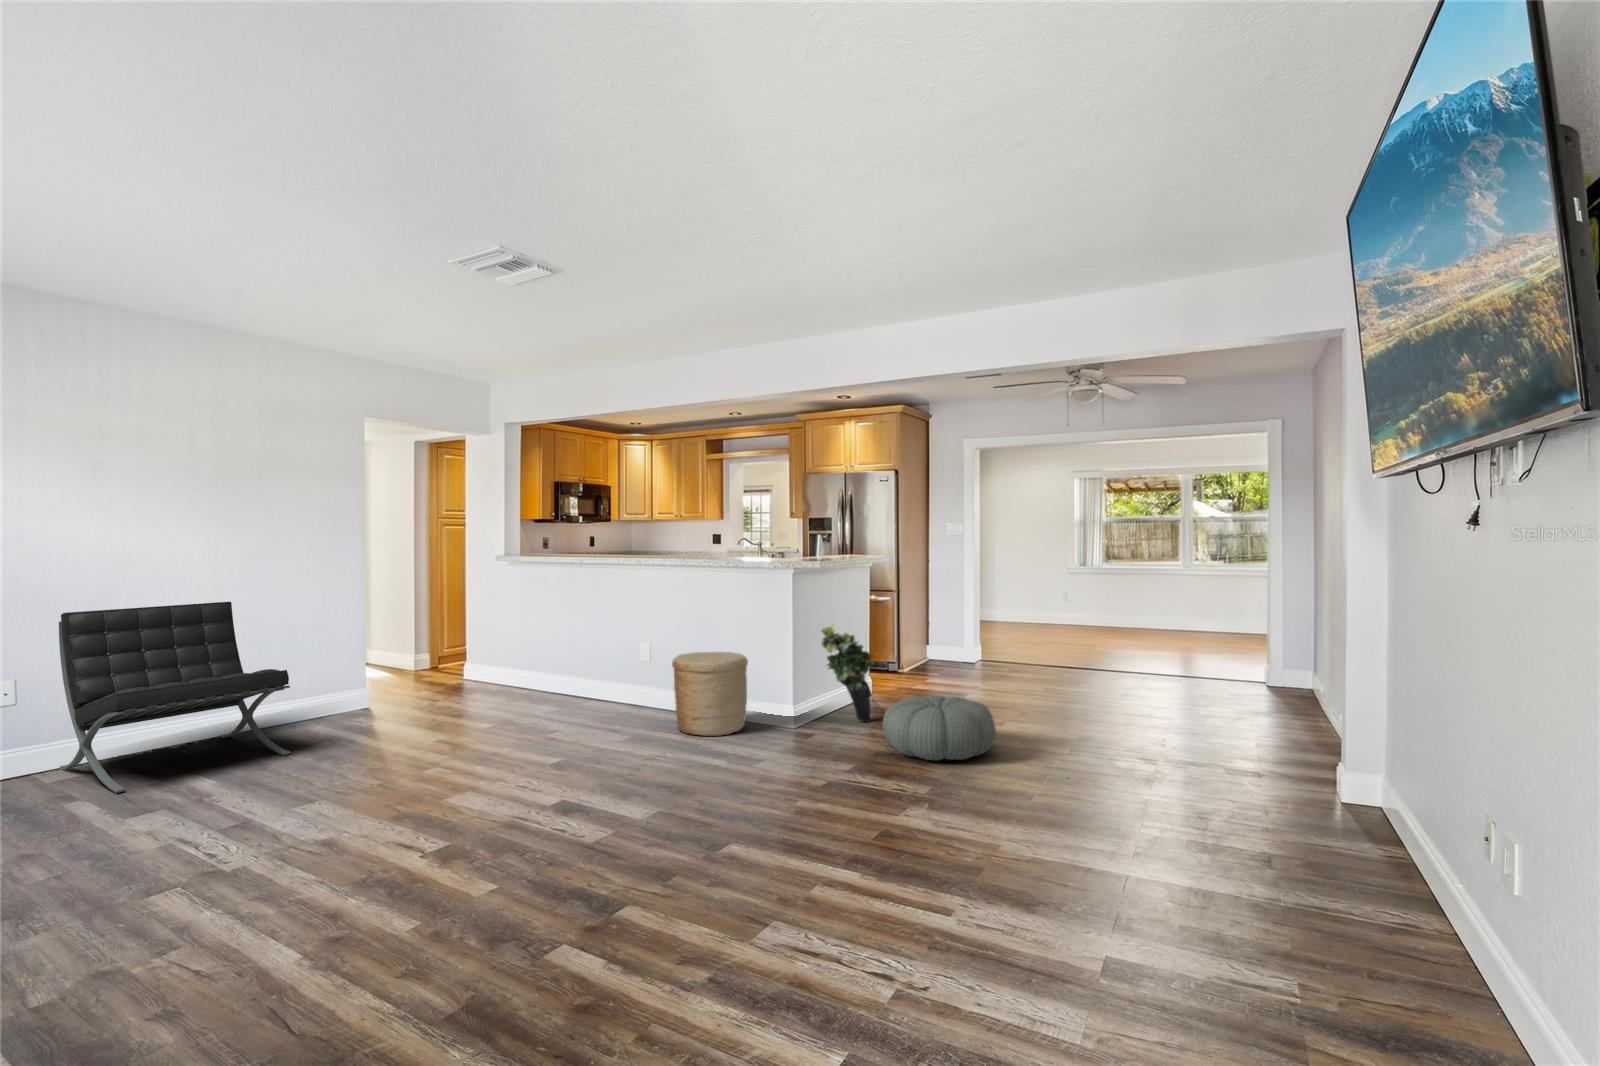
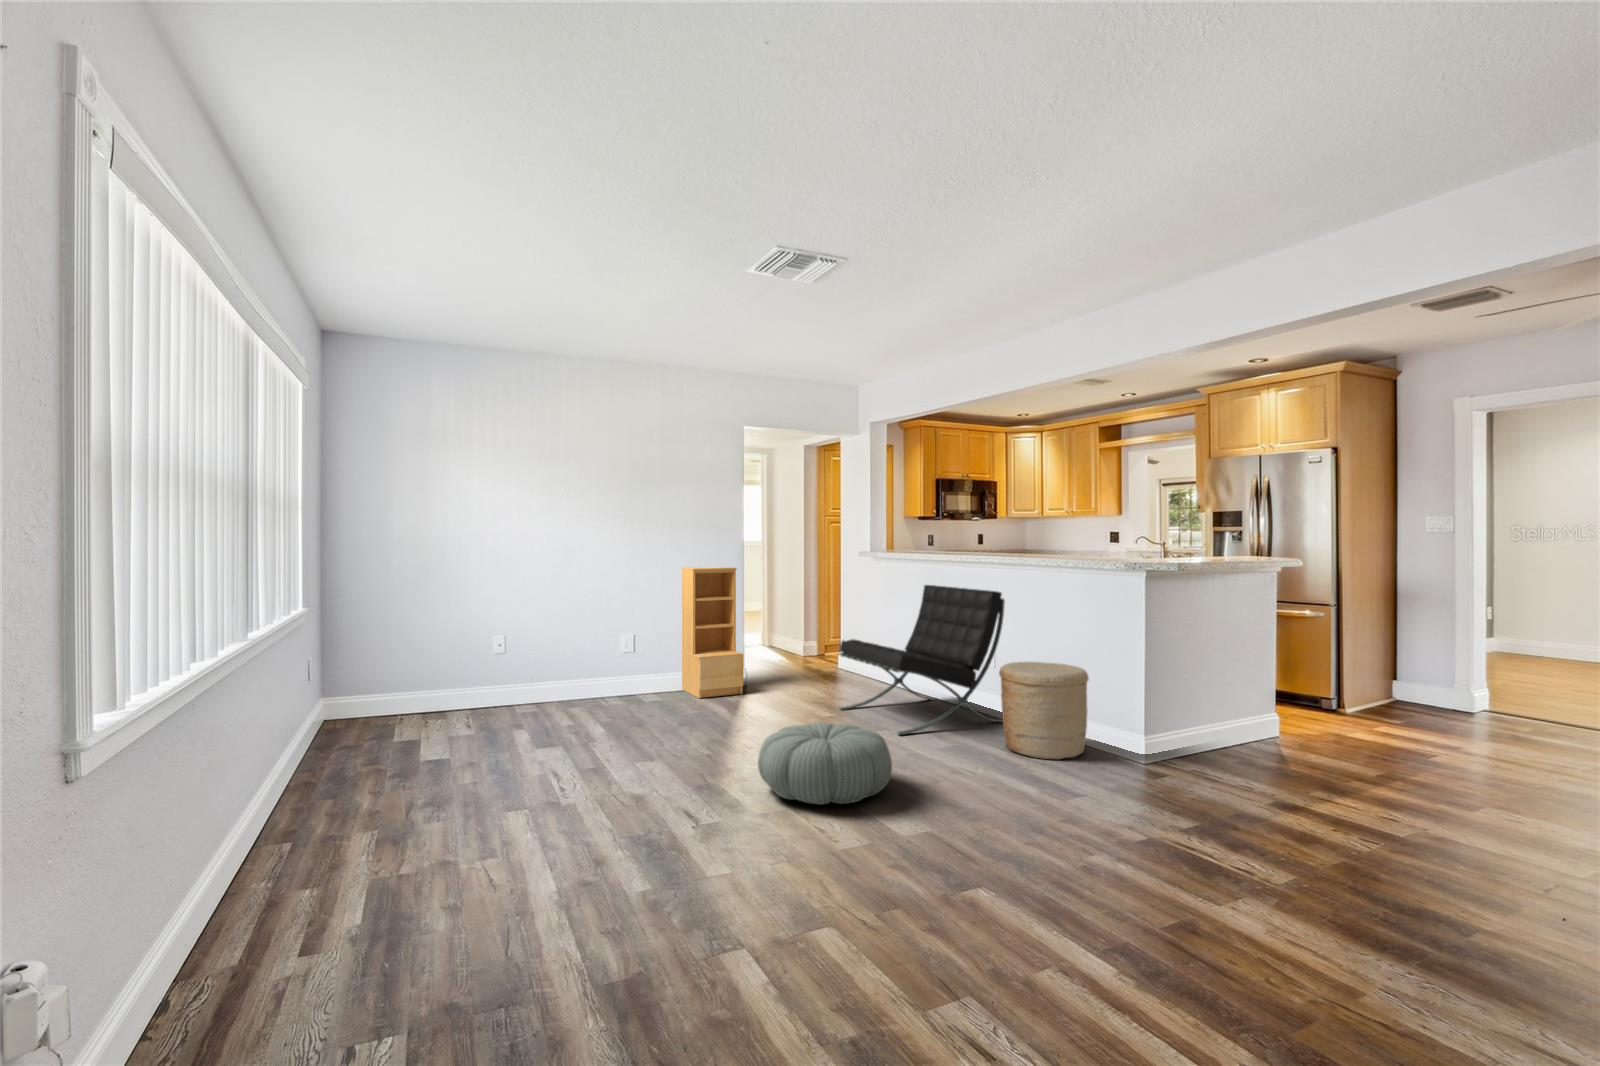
bookshelf: none [283,578,372,731] -> present [682,567,743,698]
lounge chair: present [59,602,290,793] -> present [840,585,1005,735]
potted plant: present [821,625,875,722] -> none [1183,643,1270,773]
pouf: present [883,695,996,761] -> present [758,722,892,805]

